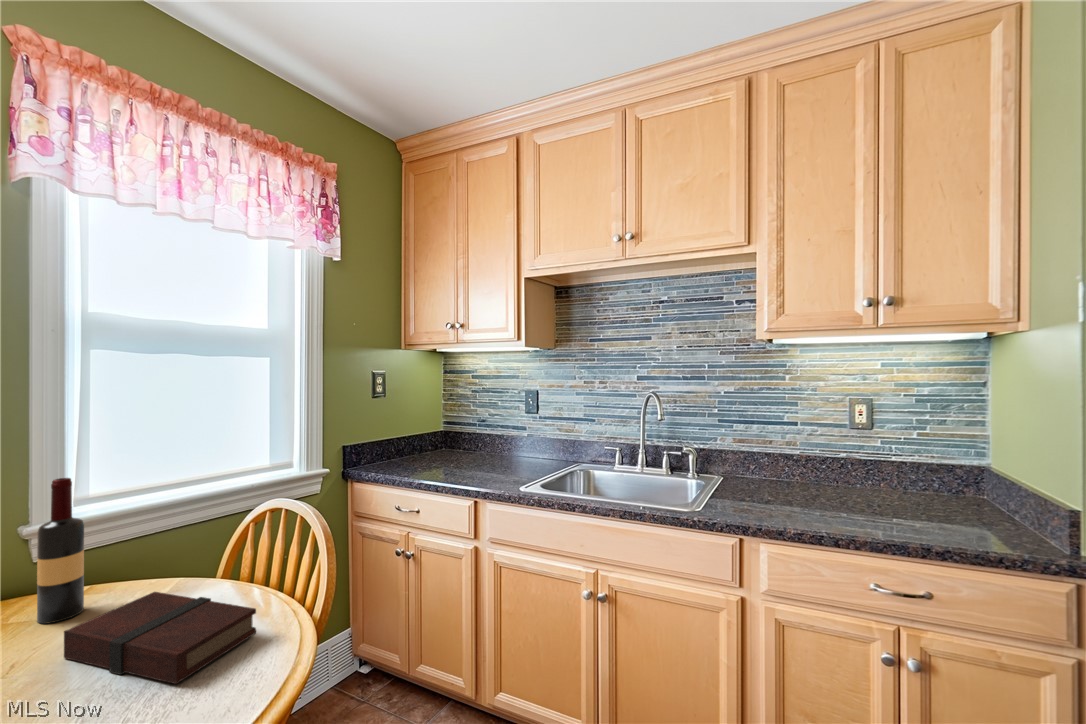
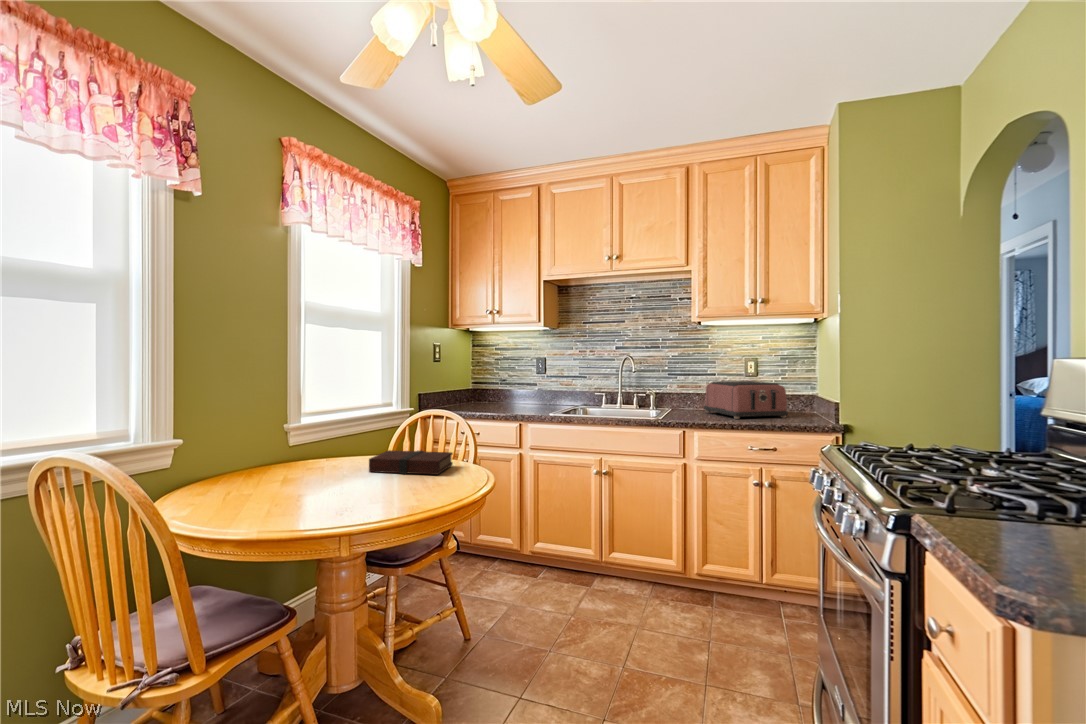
toaster: none [779,441,948,523] -> present [704,381,788,419]
wine bottle: present [37,478,84,624] -> none [328,391,347,466]

